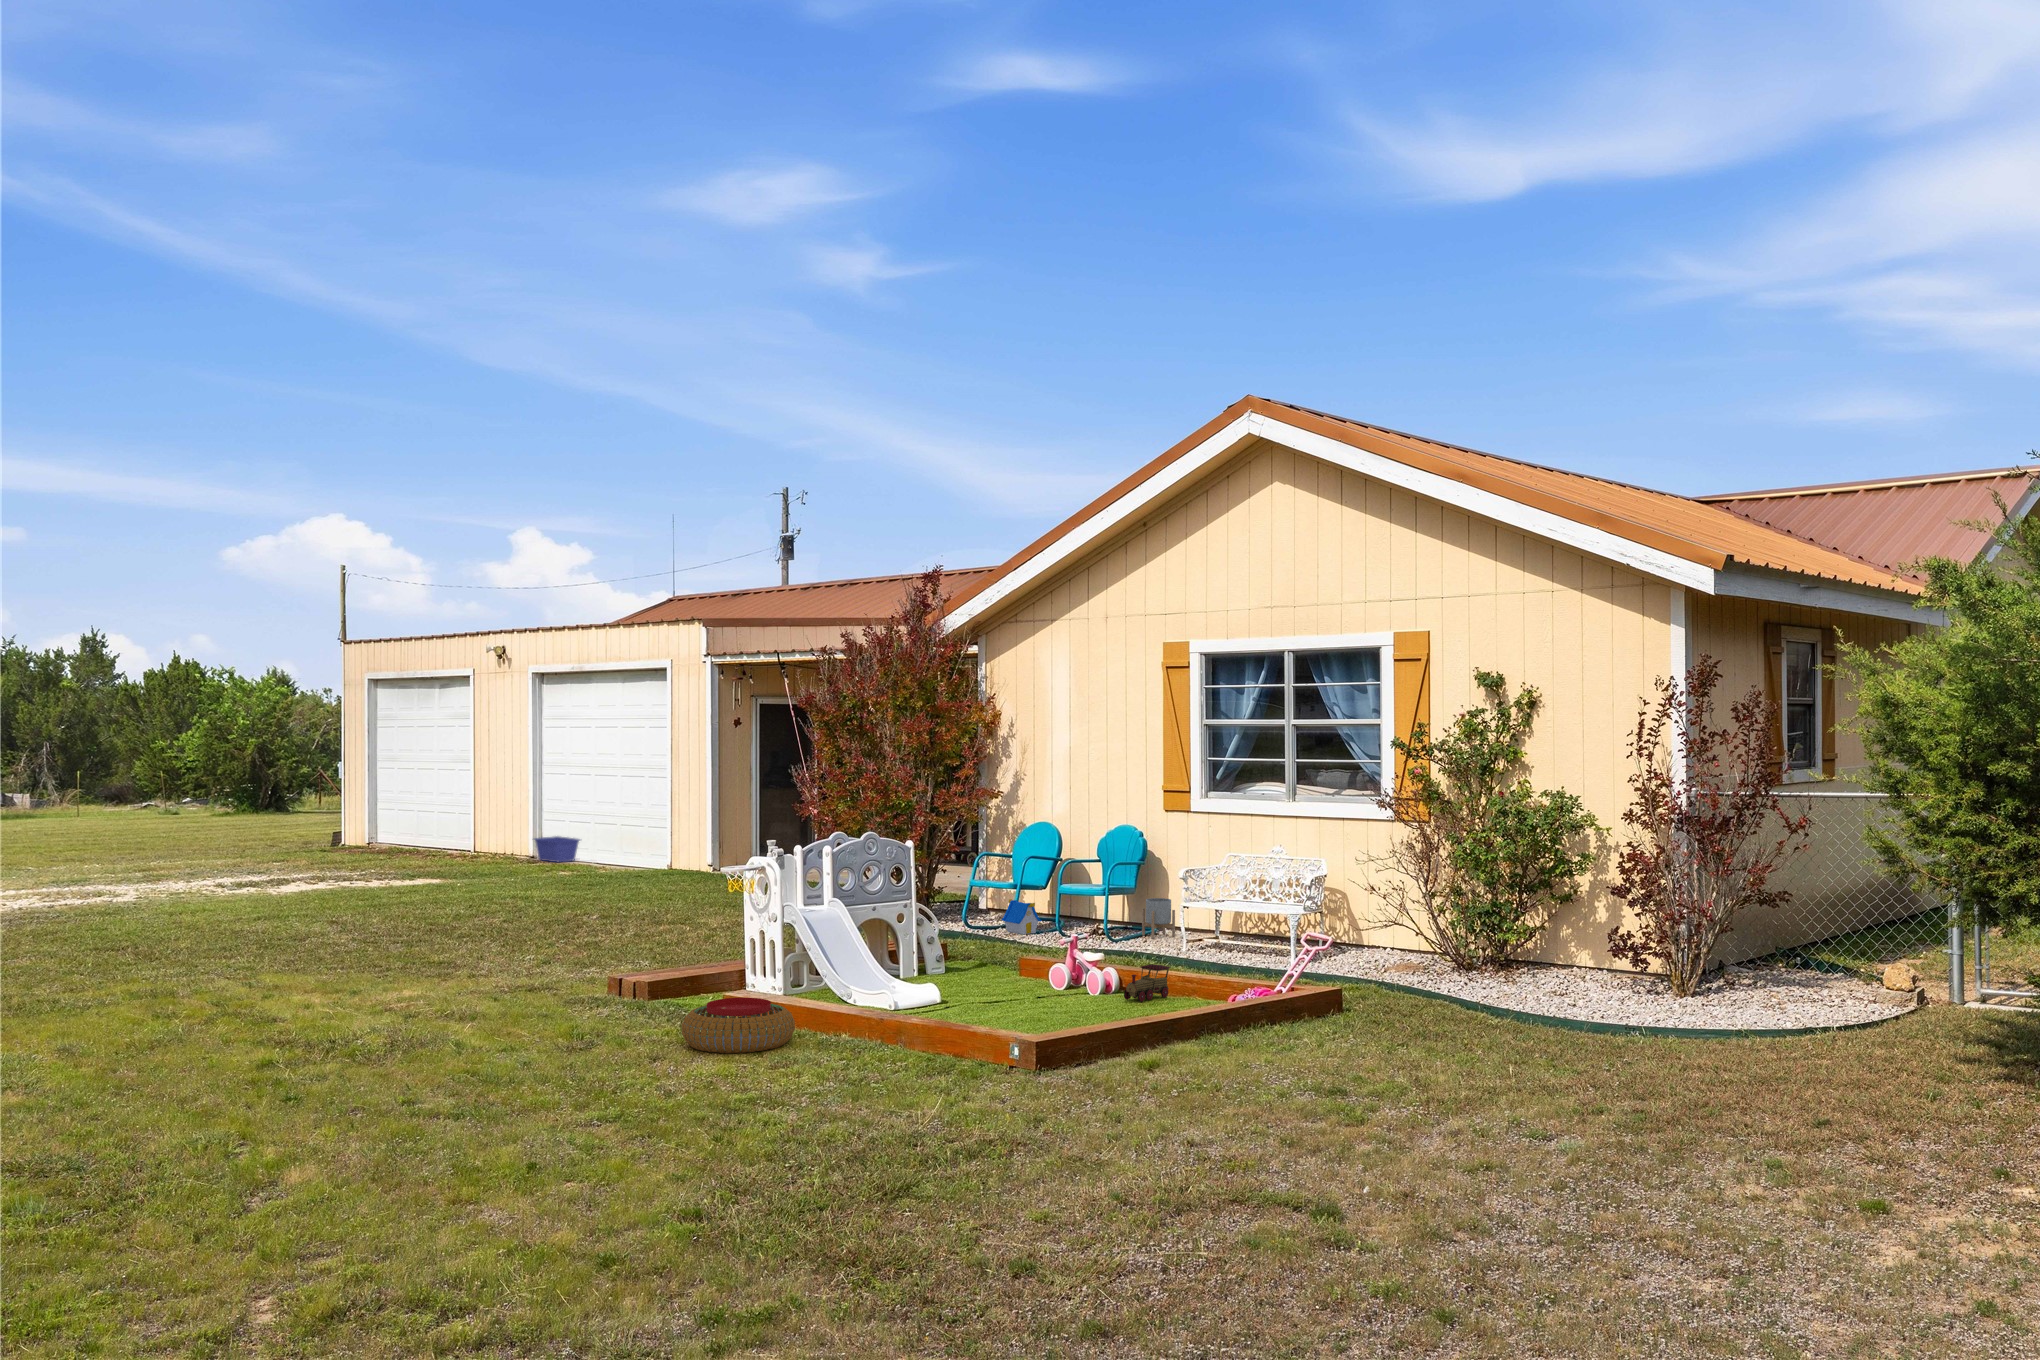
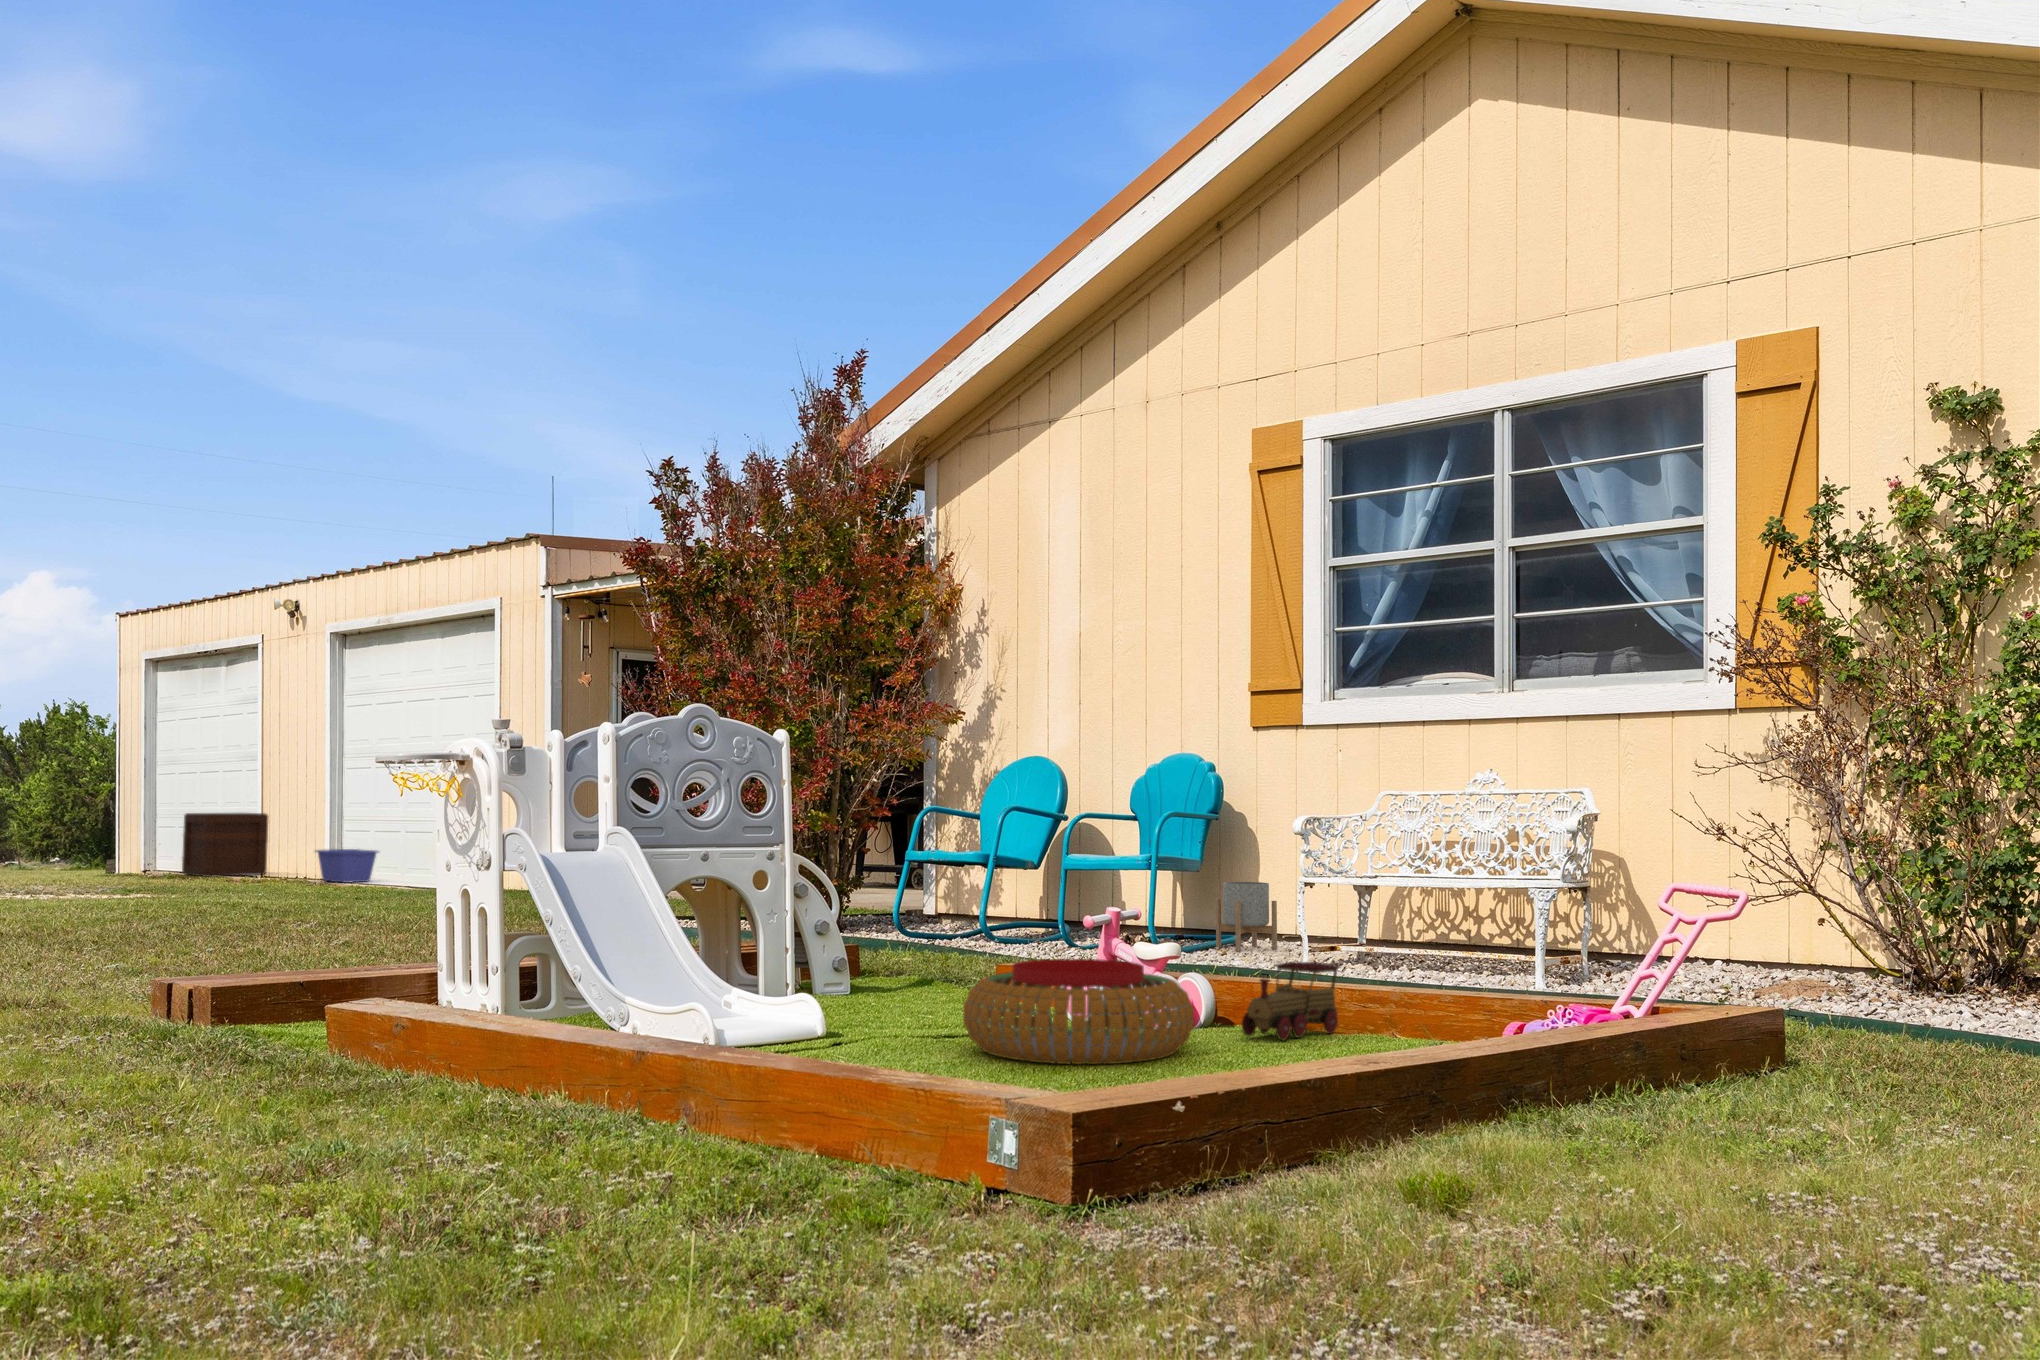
wooden crate: none [420,803,484,854] -> present [182,813,269,877]
toy house: present [1001,899,1042,934] -> none [964,889,1035,947]
pouf: present [682,998,795,1053] -> present [963,959,1194,1065]

